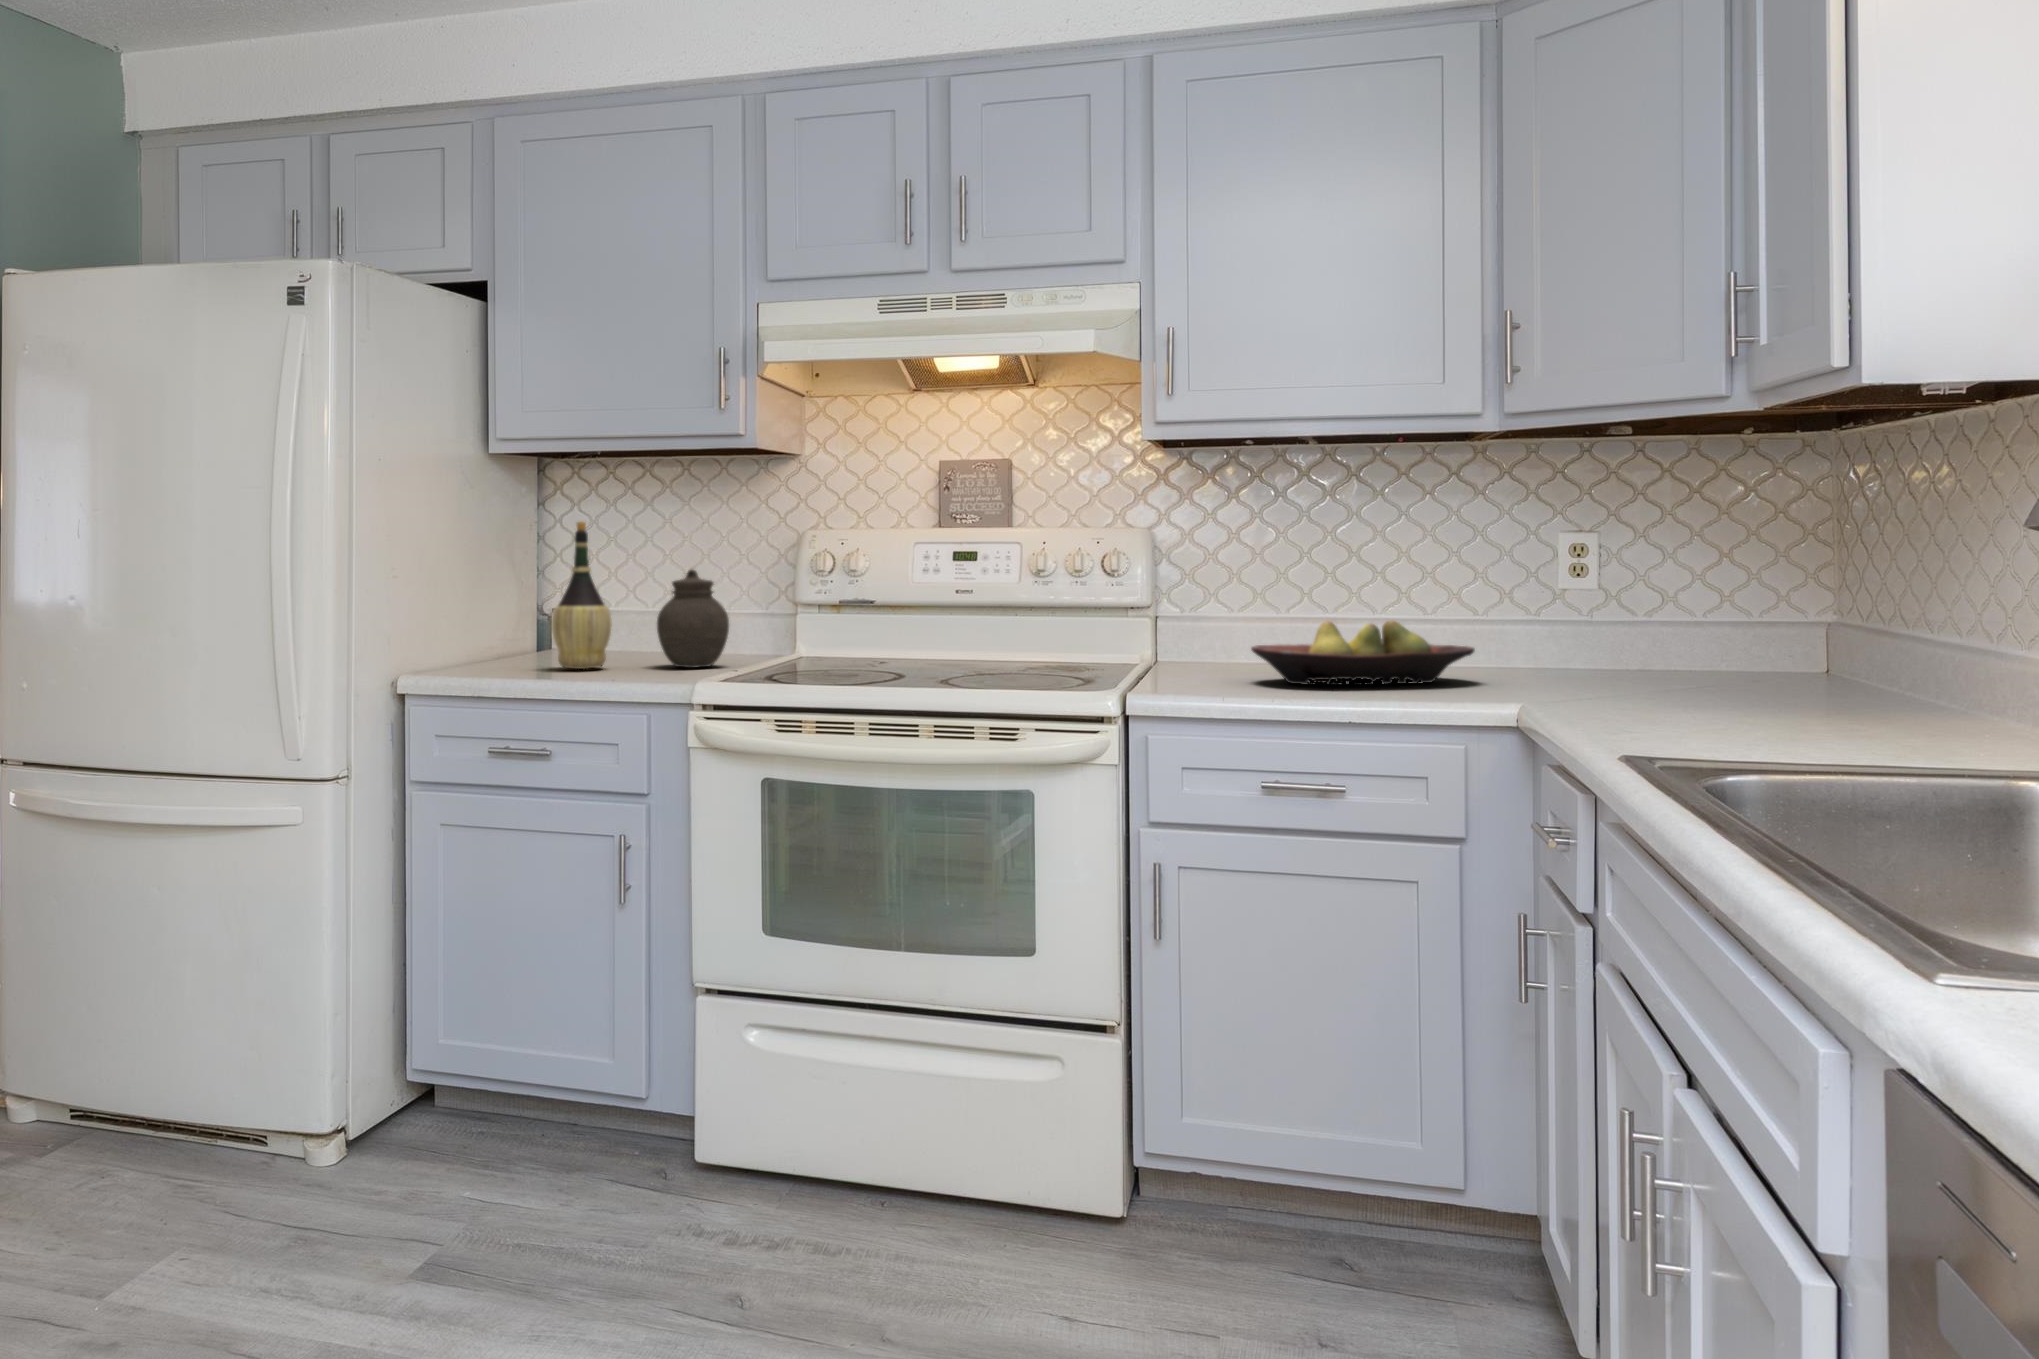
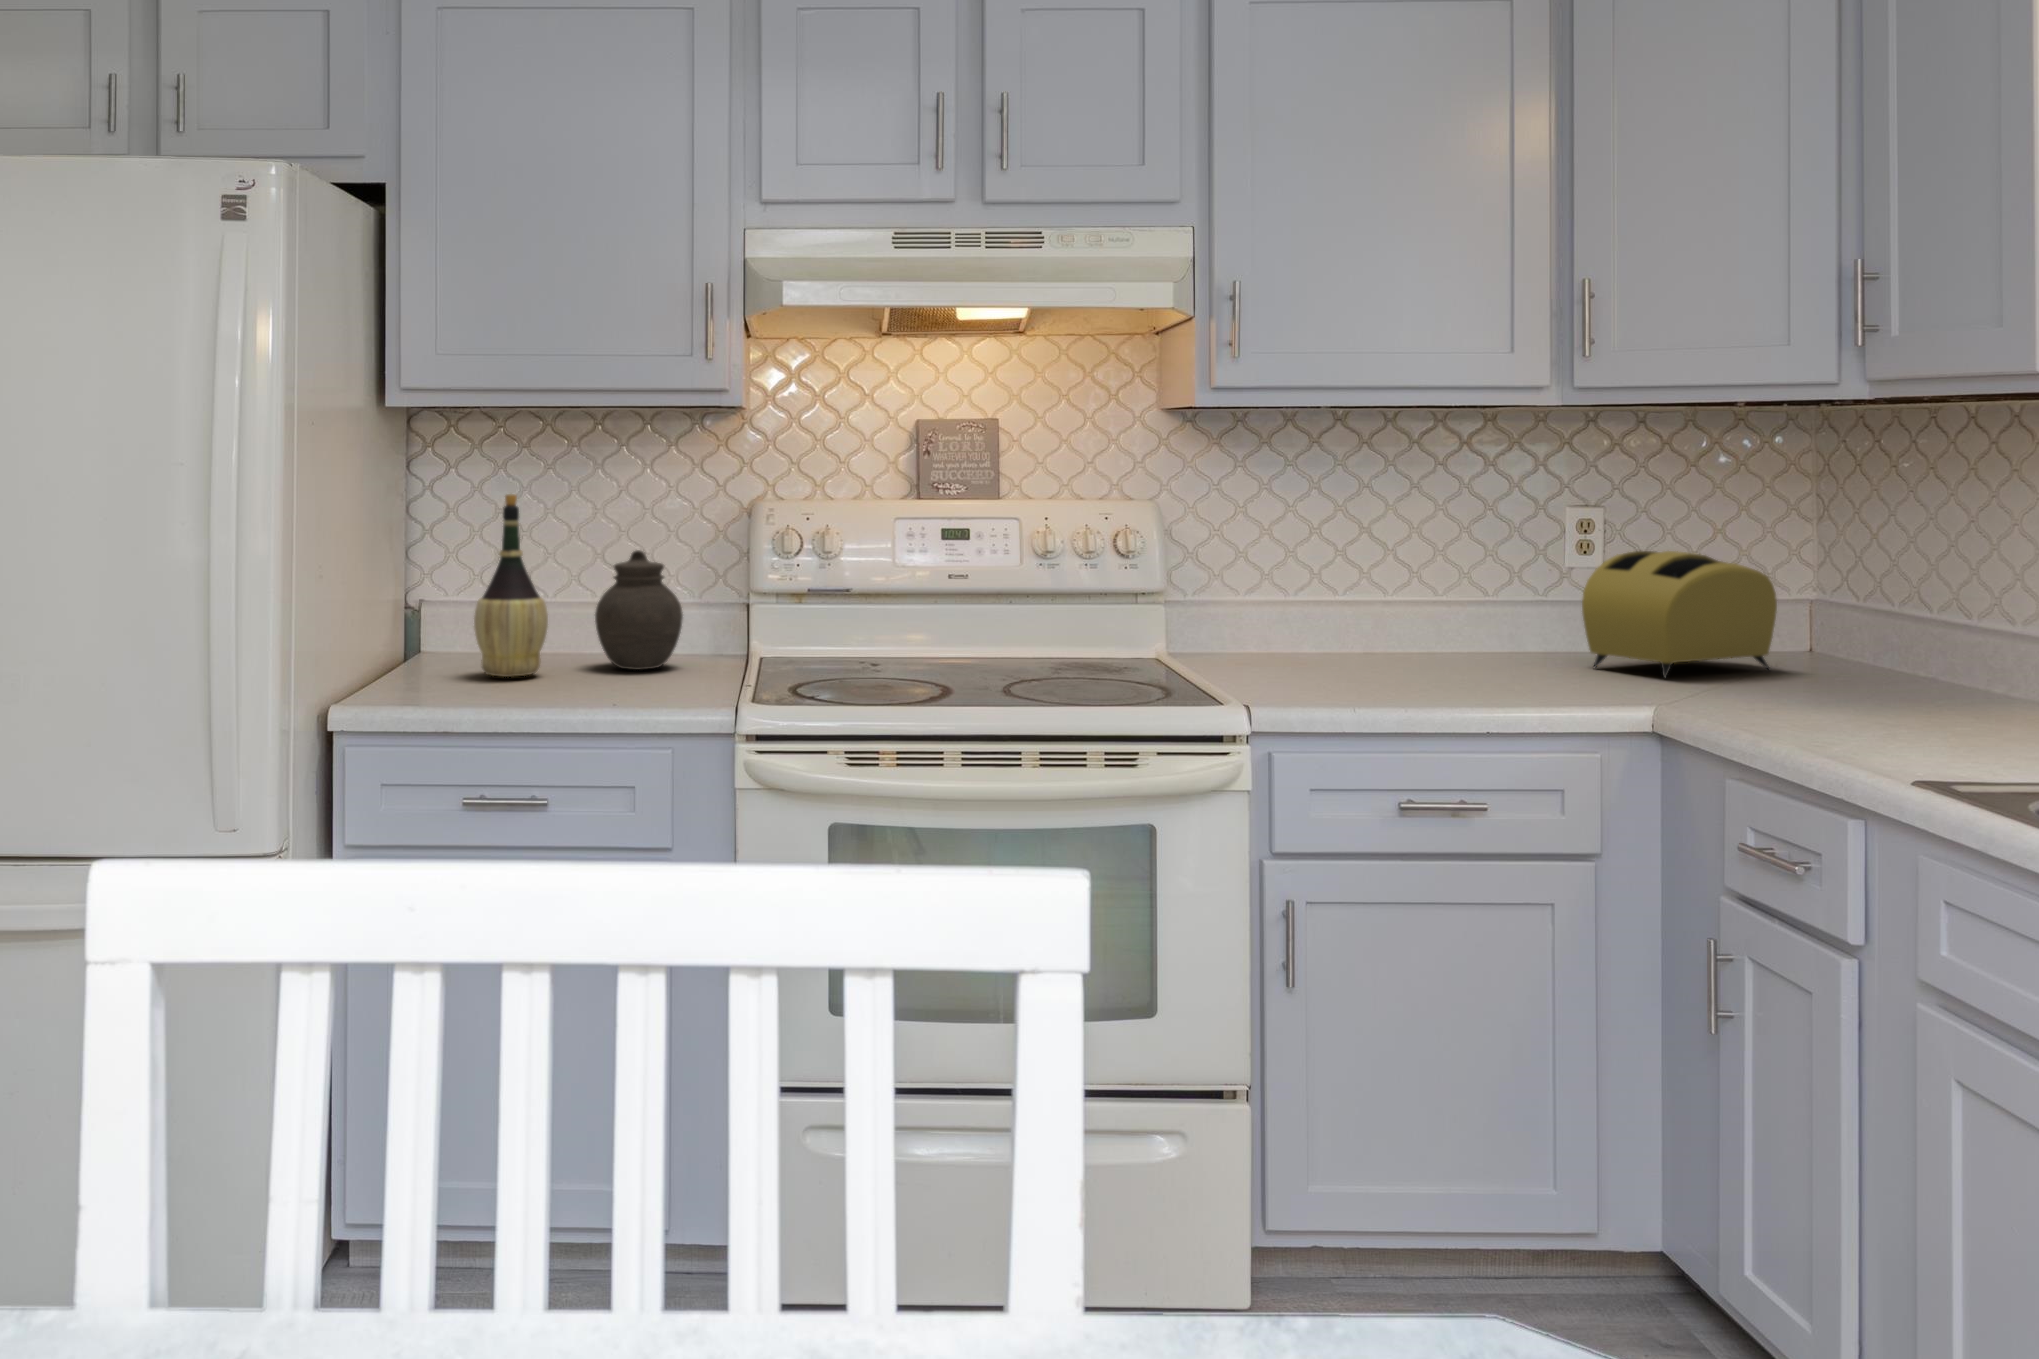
toaster: none [1544,569,1749,690] -> present [1582,551,1777,677]
fruit bowl: present [1251,621,1475,685] -> none [1309,606,1526,680]

